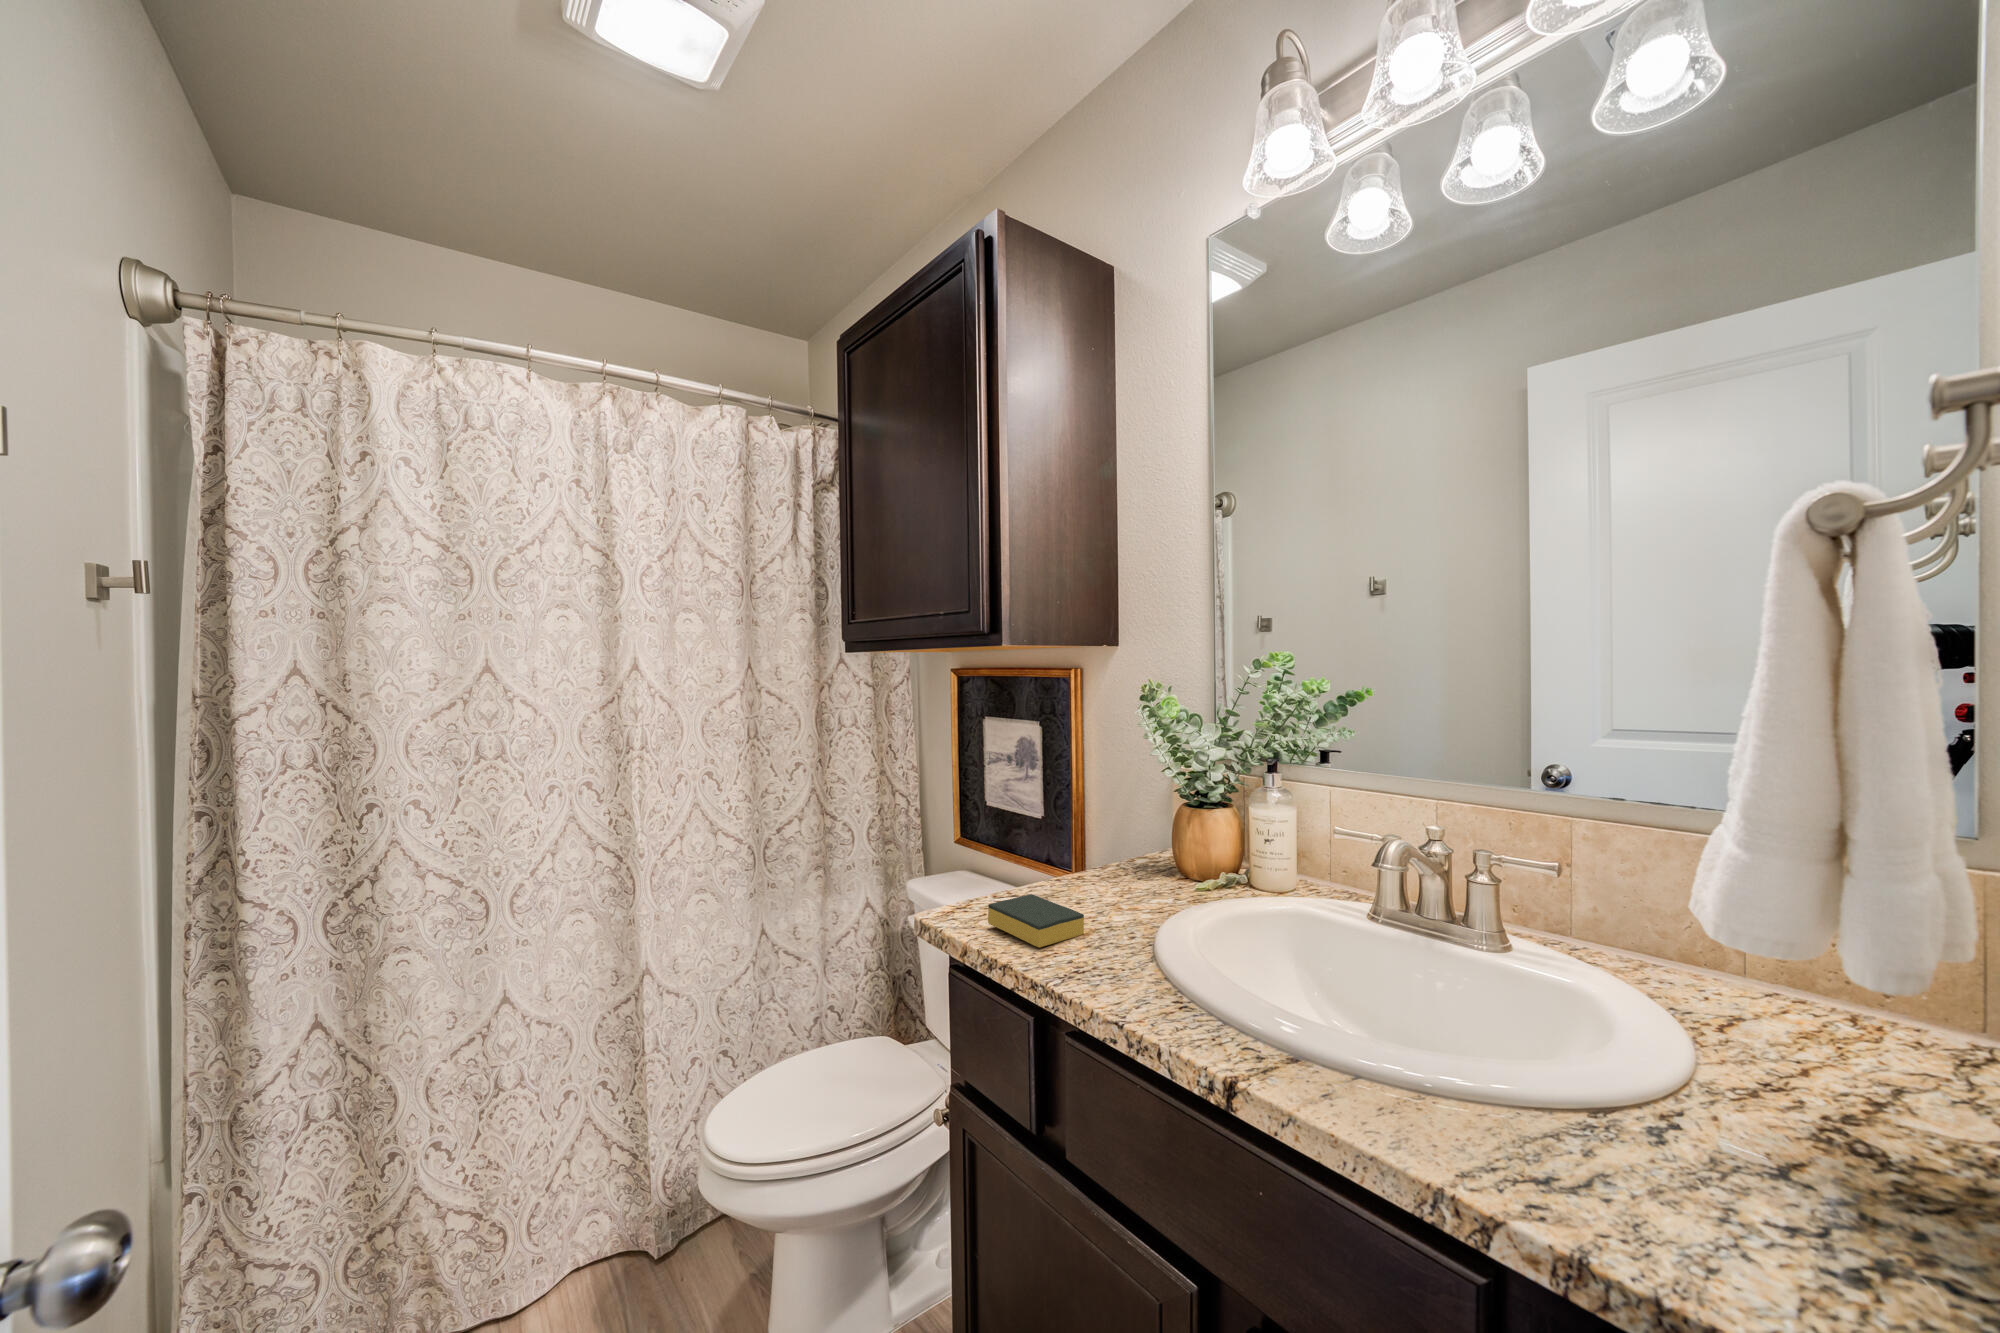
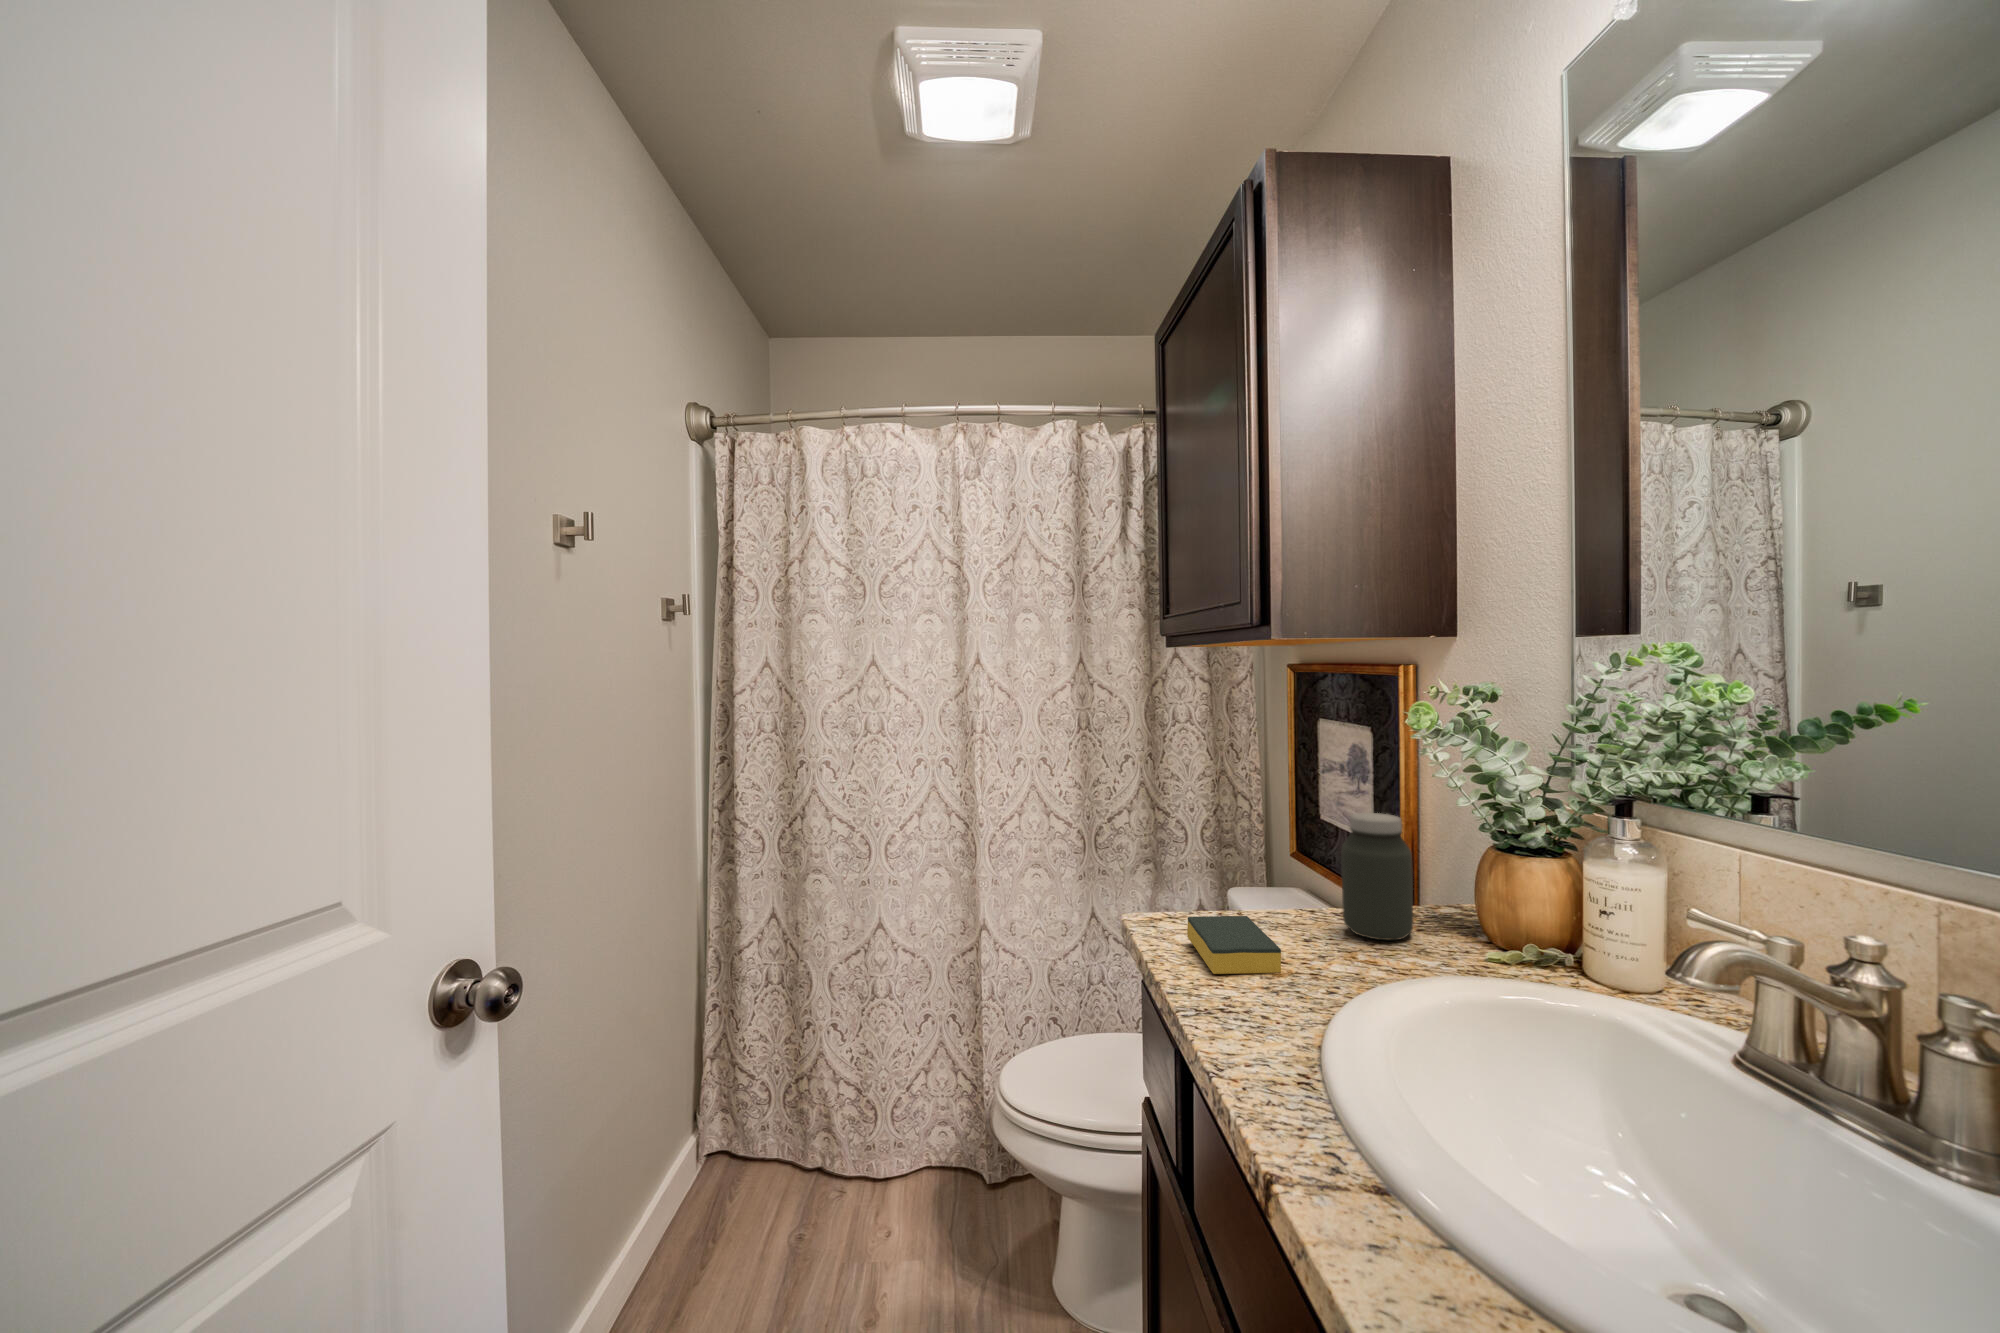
jar: none [1089,793,1141,894] -> present [1341,813,1413,940]

